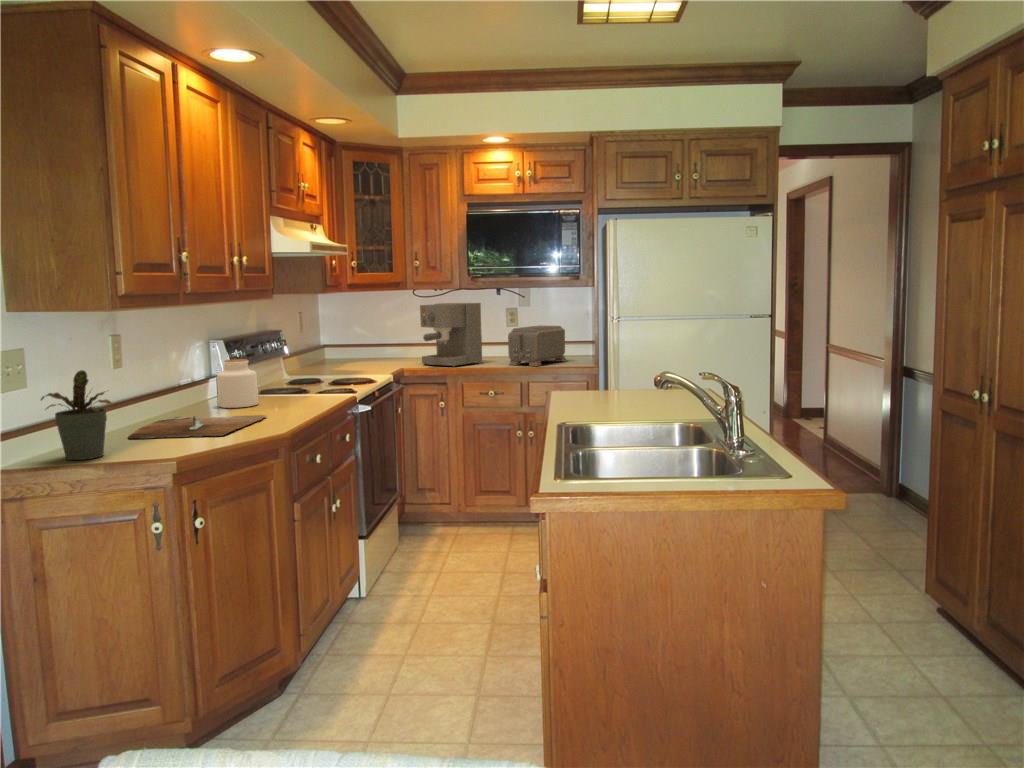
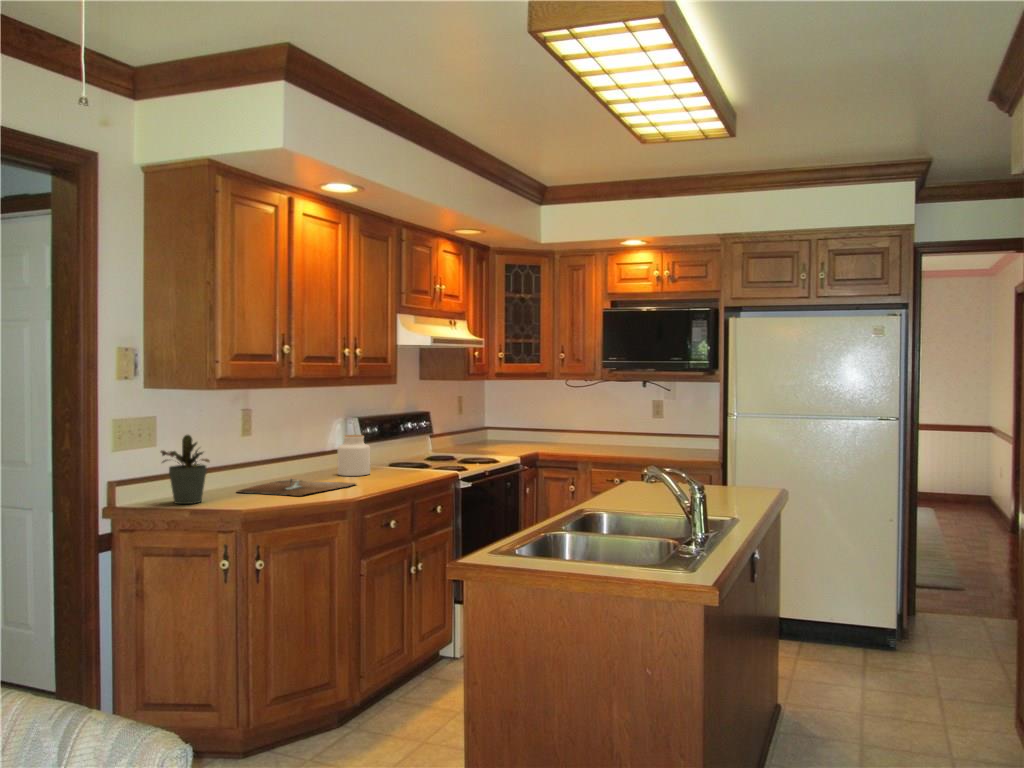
coffee maker: present [420,303,482,367] -> none [558,394,620,455]
toaster: present [508,326,566,366] -> none [641,419,705,459]

